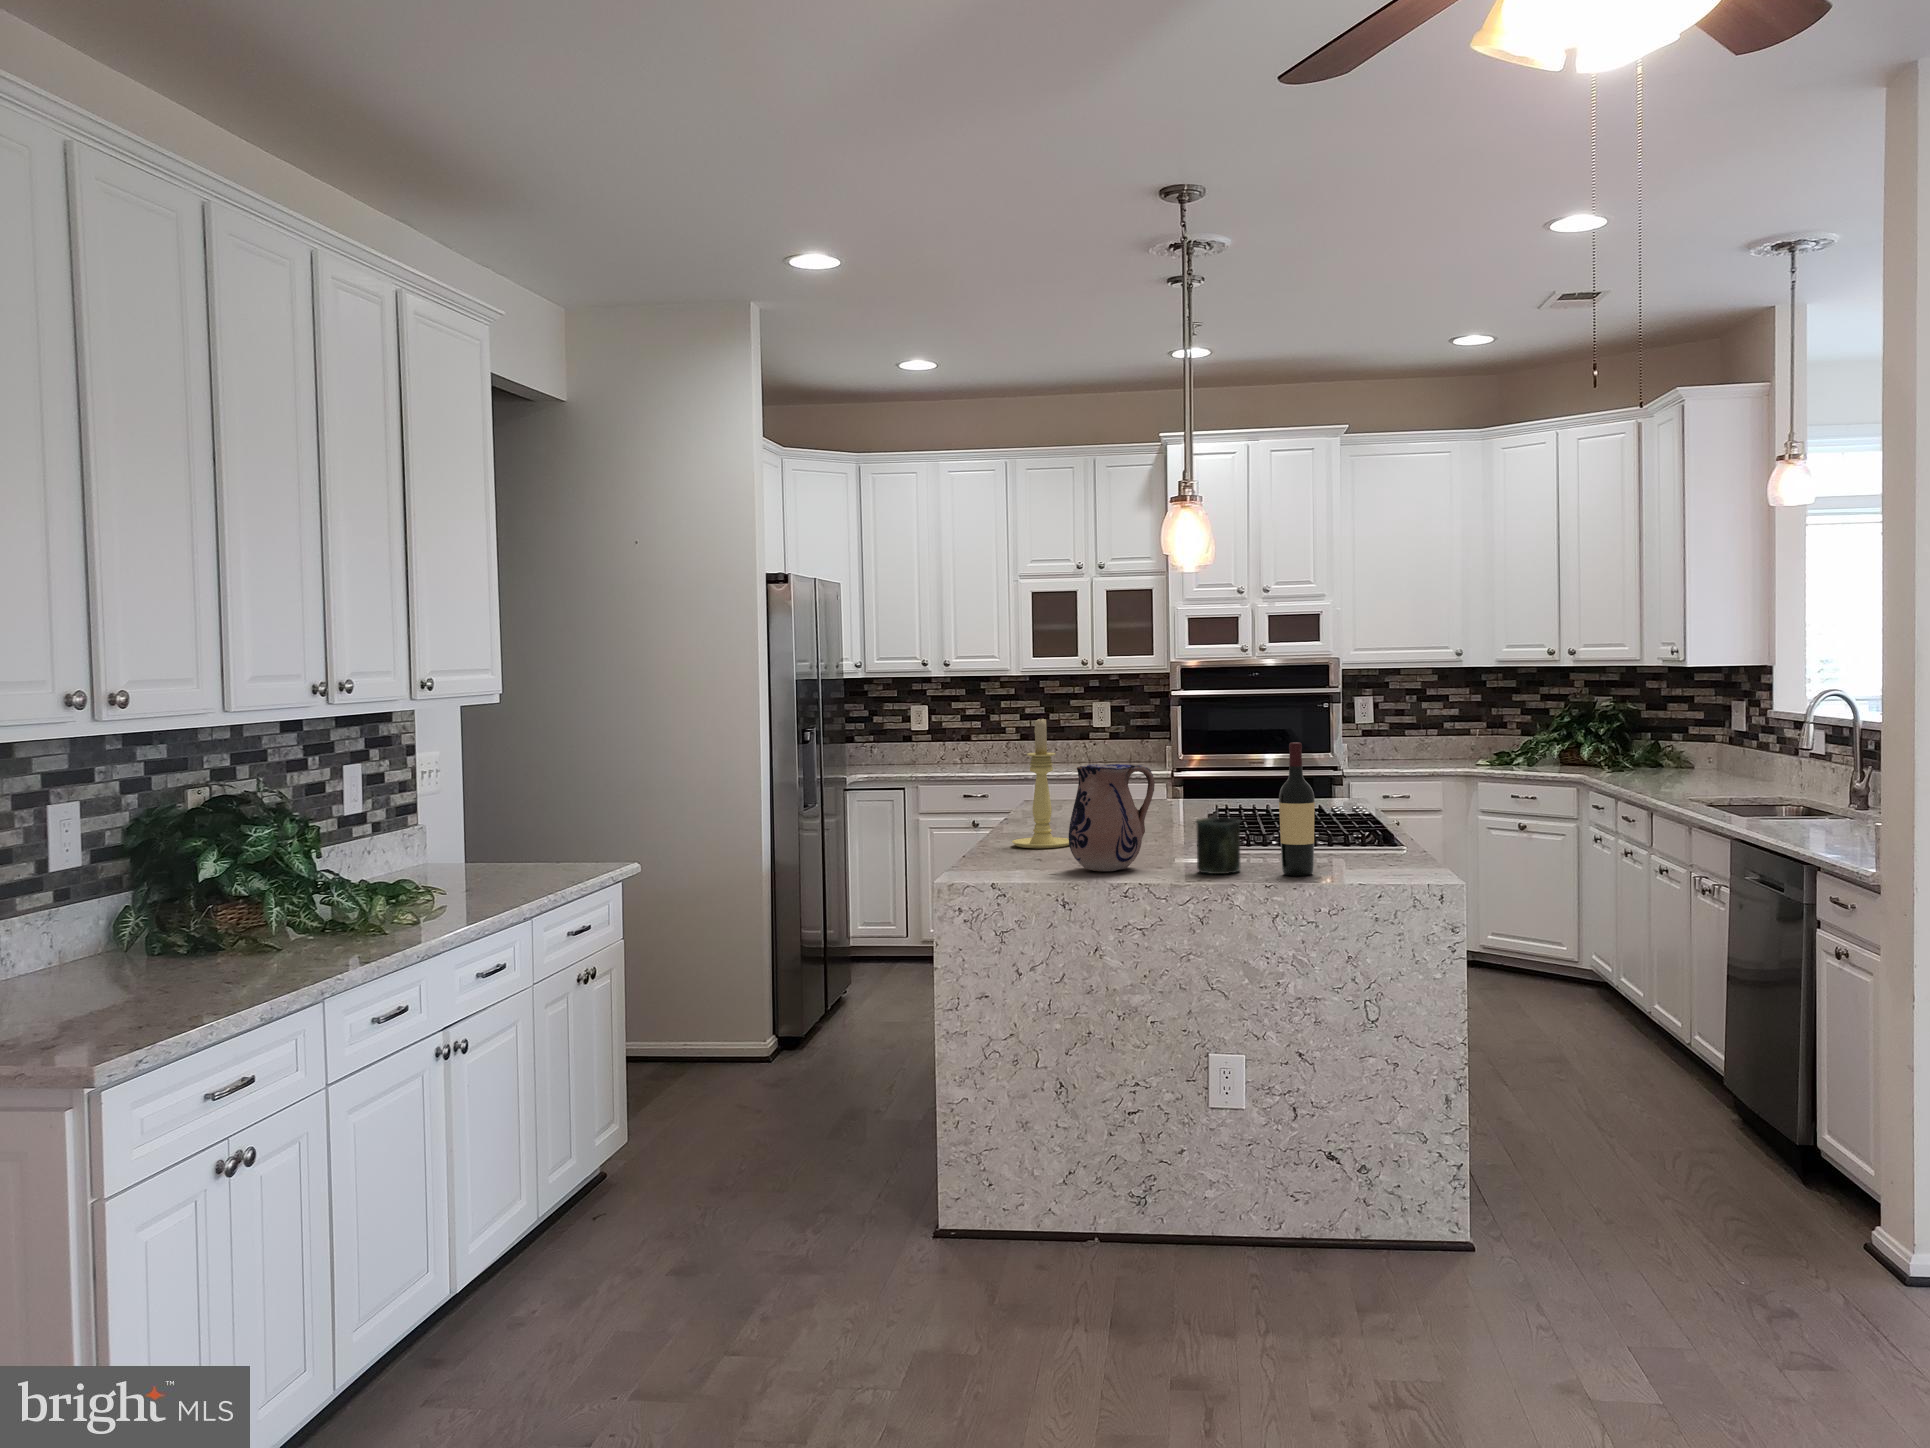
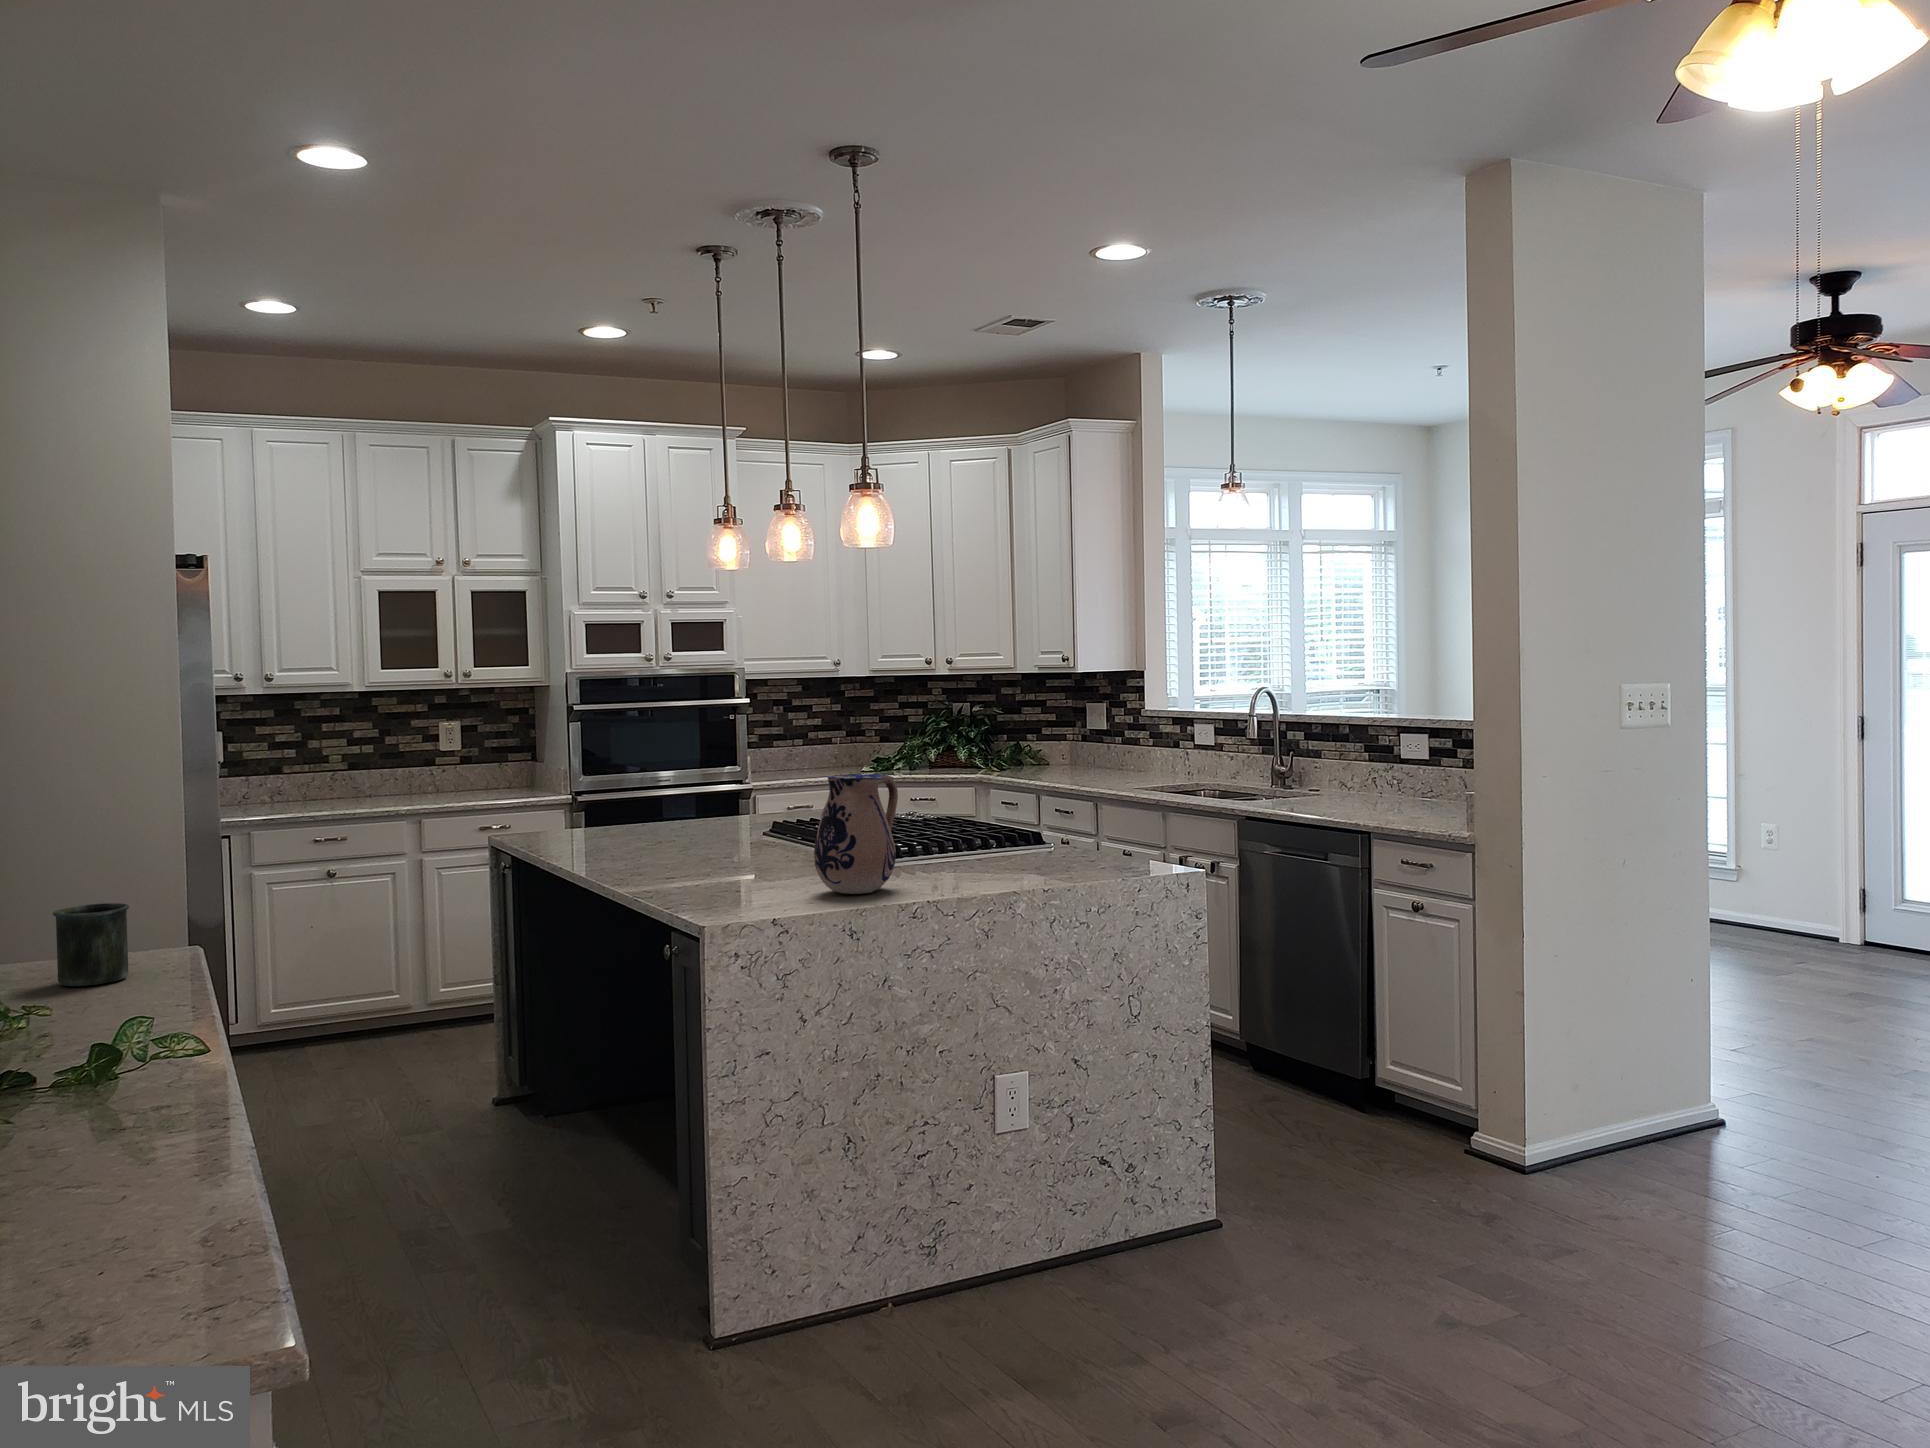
candle holder: present [1012,718,1069,848] -> none [656,728,729,879]
wine bottle: present [1279,742,1315,876] -> none [1047,742,1083,878]
mug: present [1195,818,1241,874] -> present [53,903,129,986]

